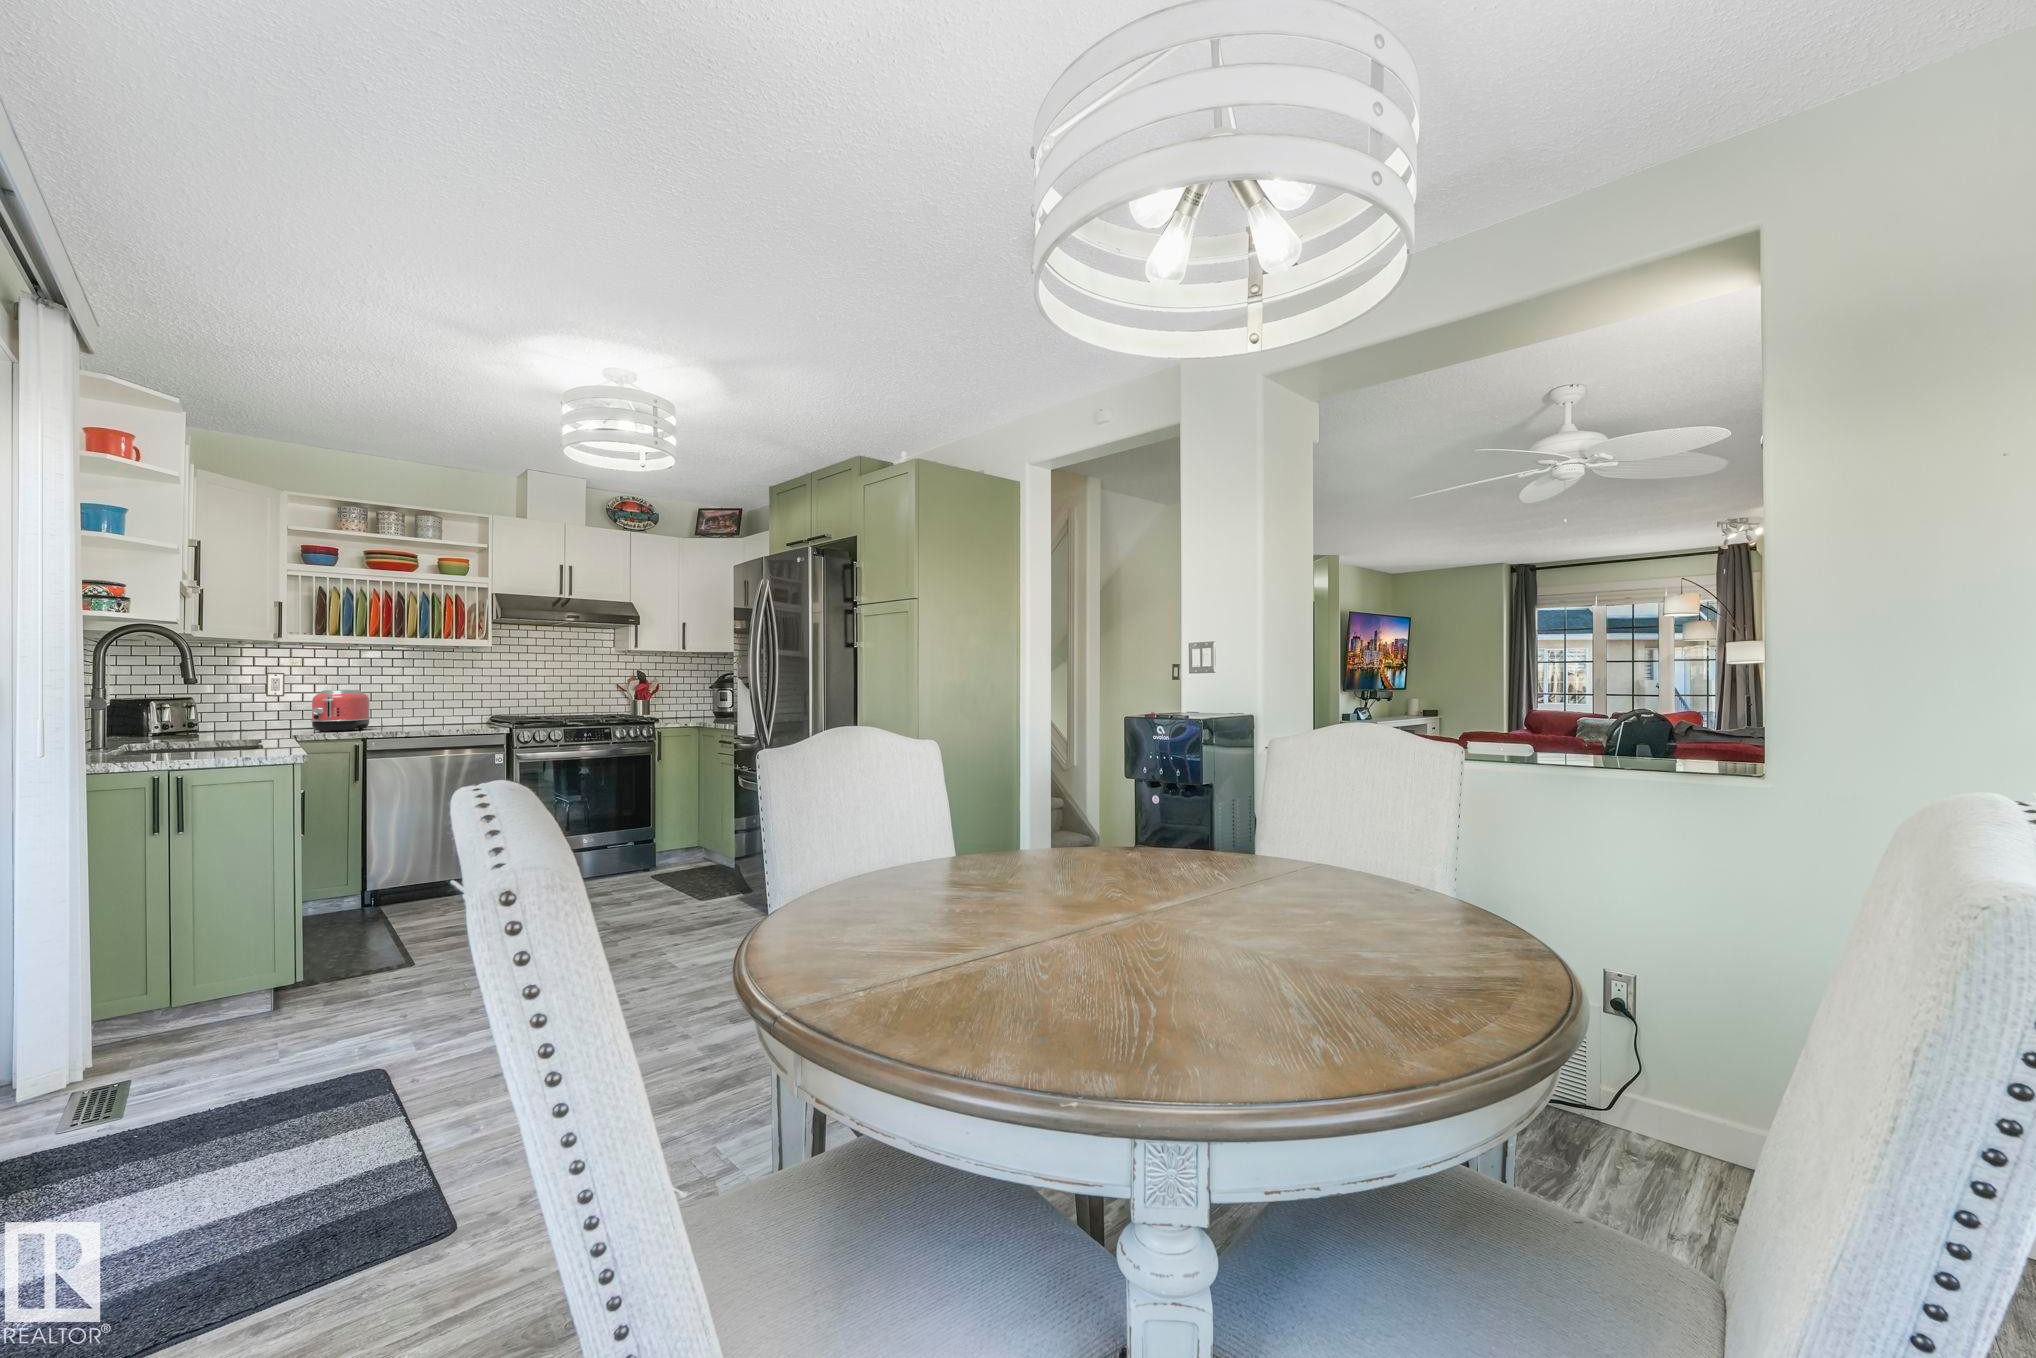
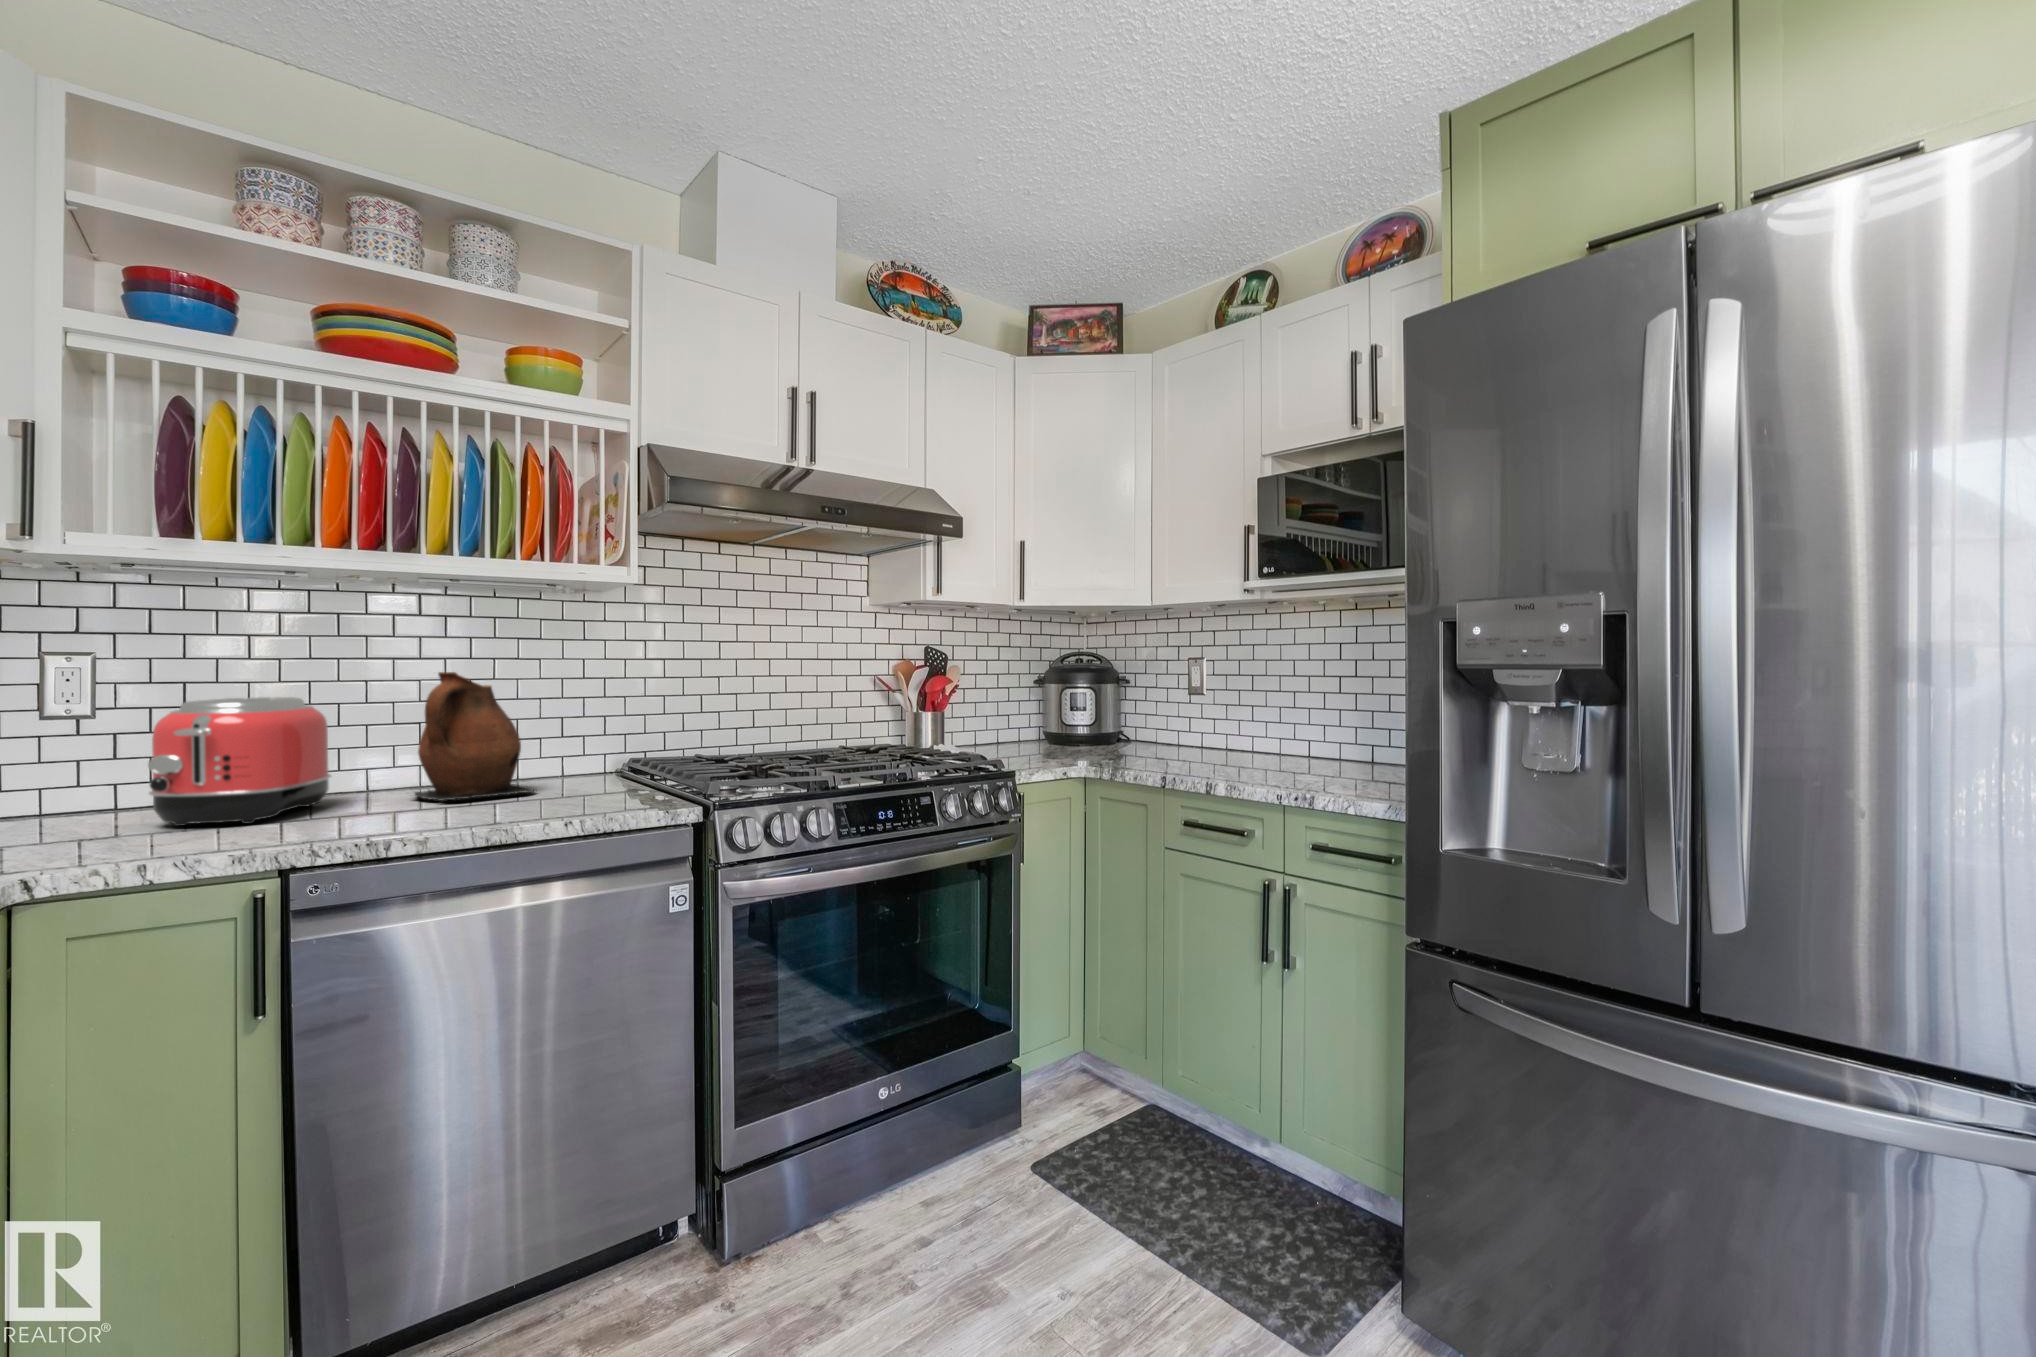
ceramic pitcher: none [398,681,449,727] -> present [415,672,535,801]

